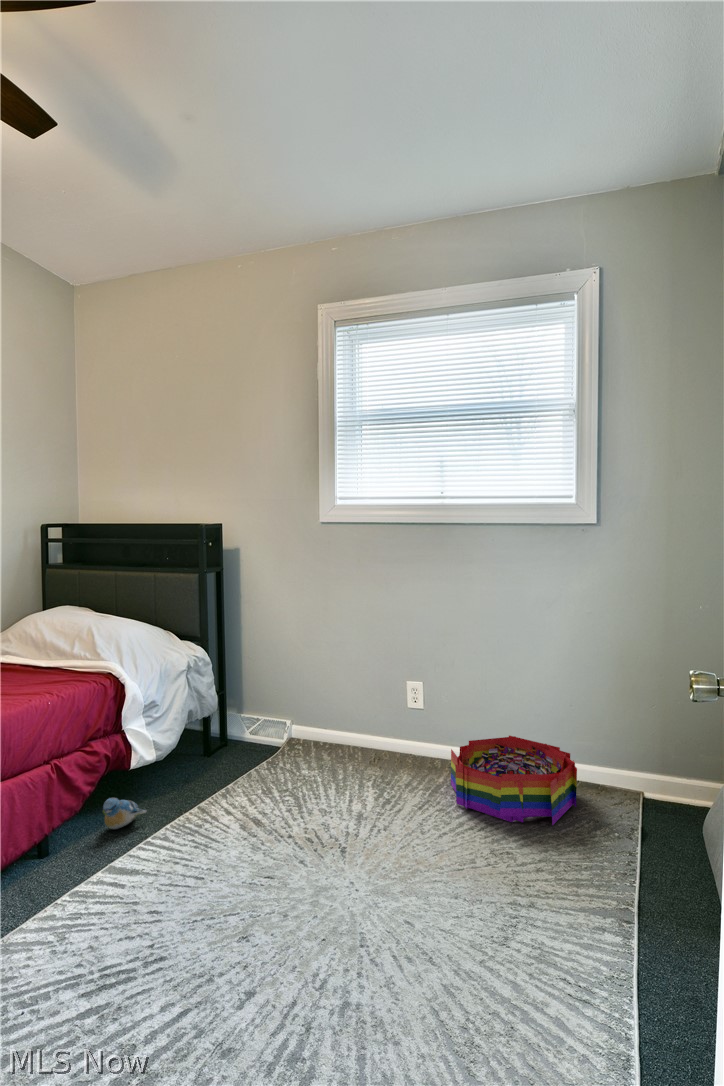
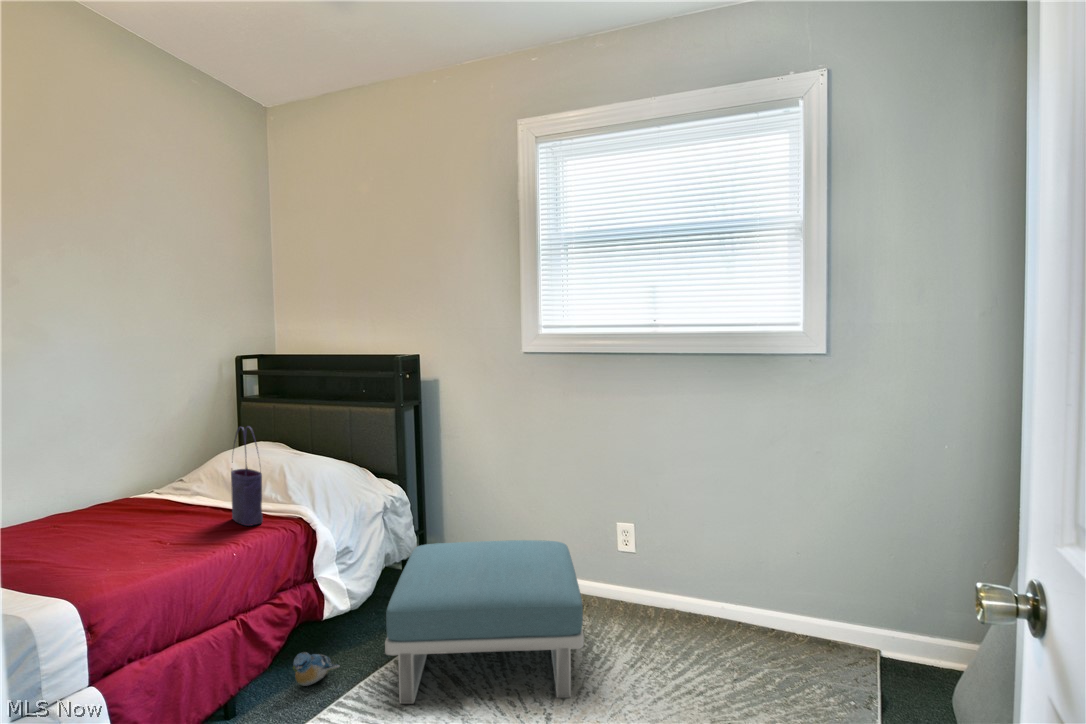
tote bag: none [44,586,74,680] -> present [231,426,263,526]
footstool: none [191,697,376,843] -> present [385,540,584,704]
storage bin: present [451,736,577,825] -> none [666,584,806,690]

